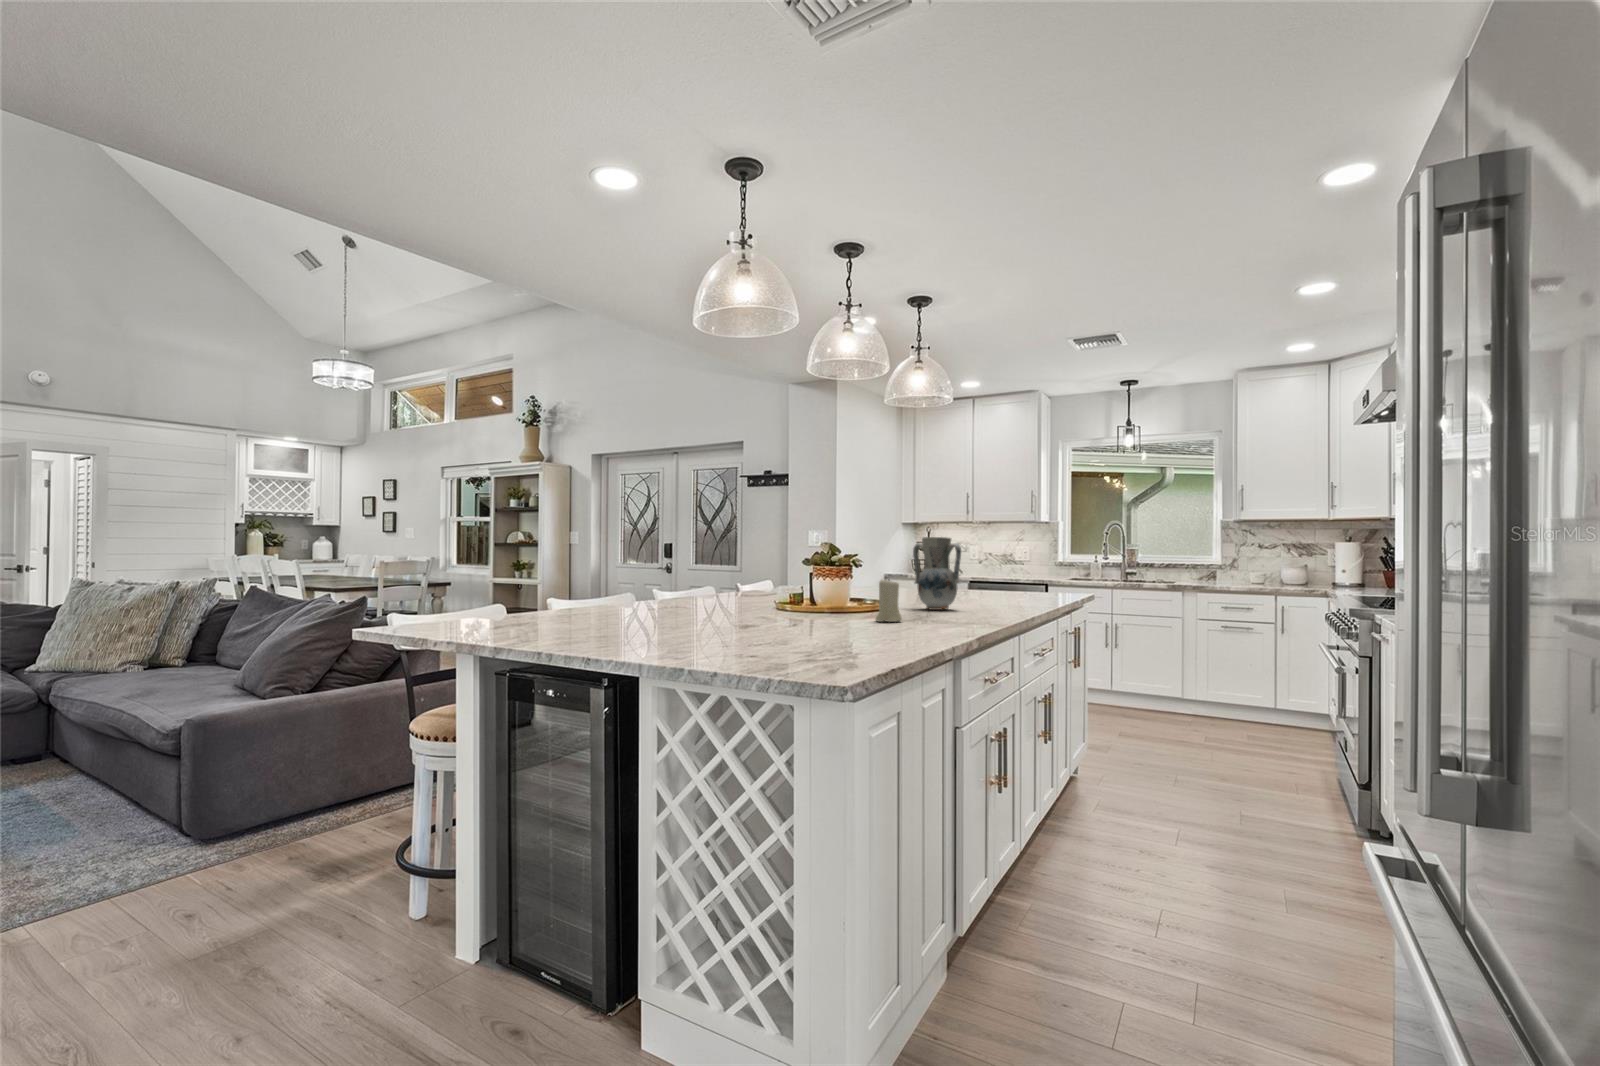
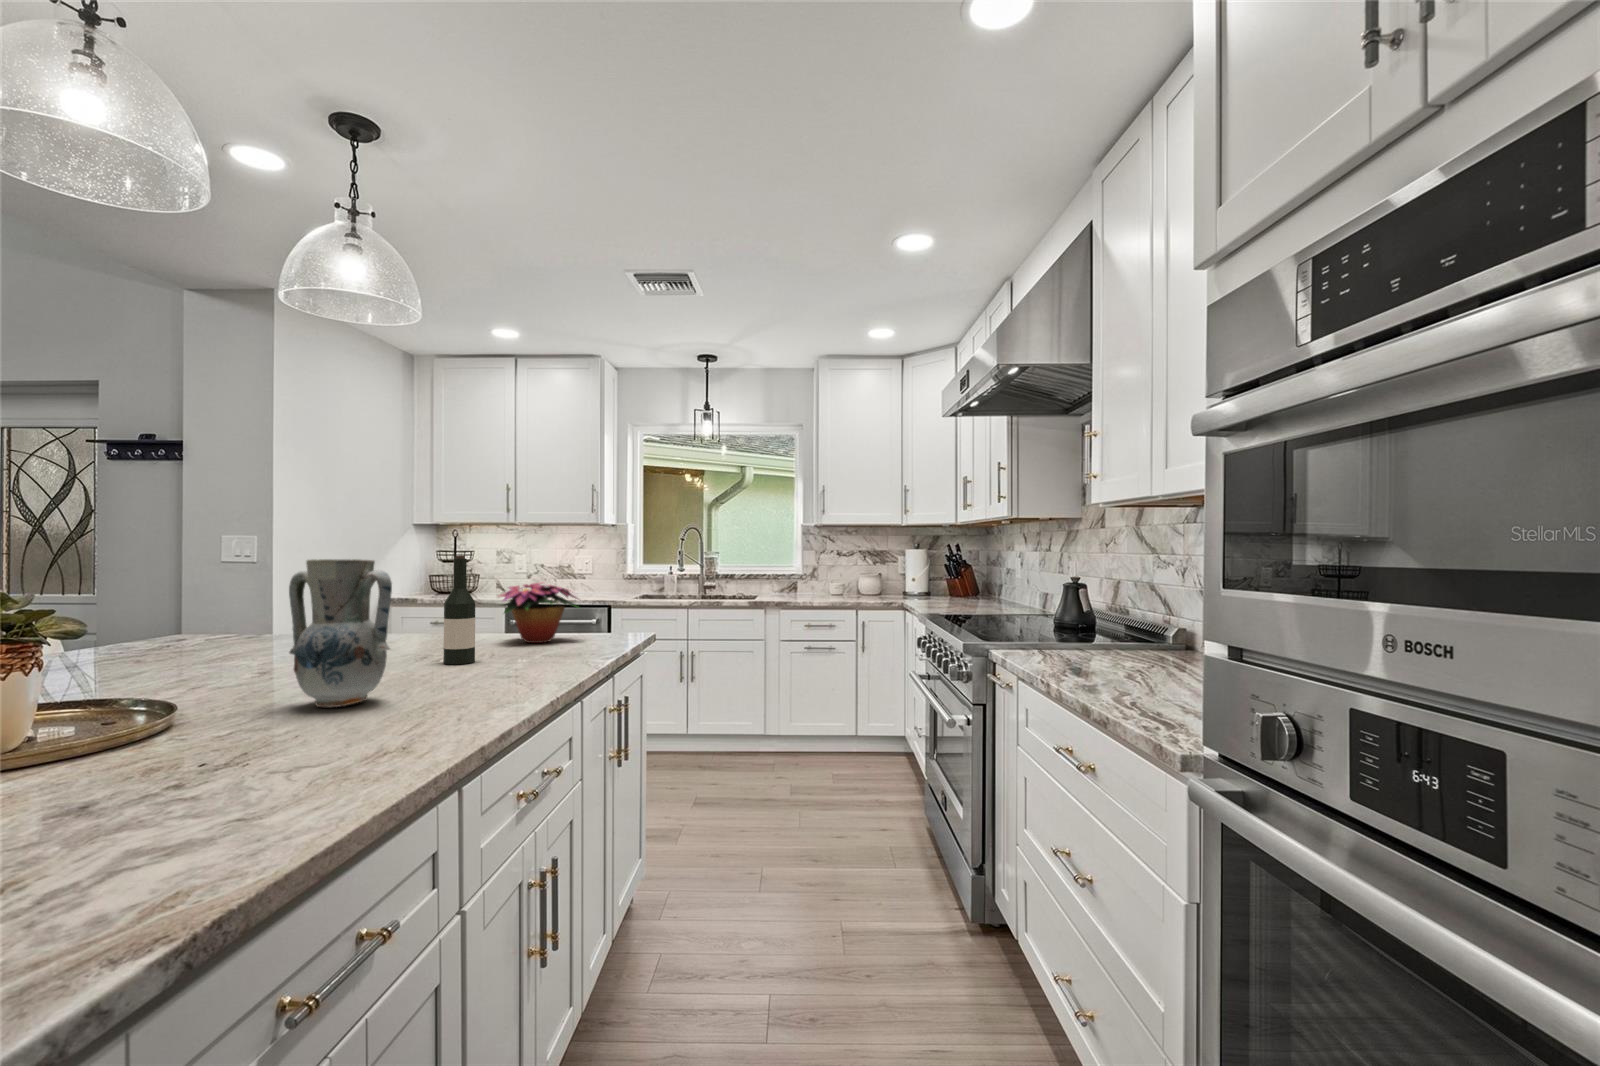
wine bottle: none [967,539,985,602] -> present [443,556,475,664]
flower arrangement: none [985,558,1045,597] -> present [499,582,578,643]
candle: present [876,579,902,622] -> none [45,680,140,807]

